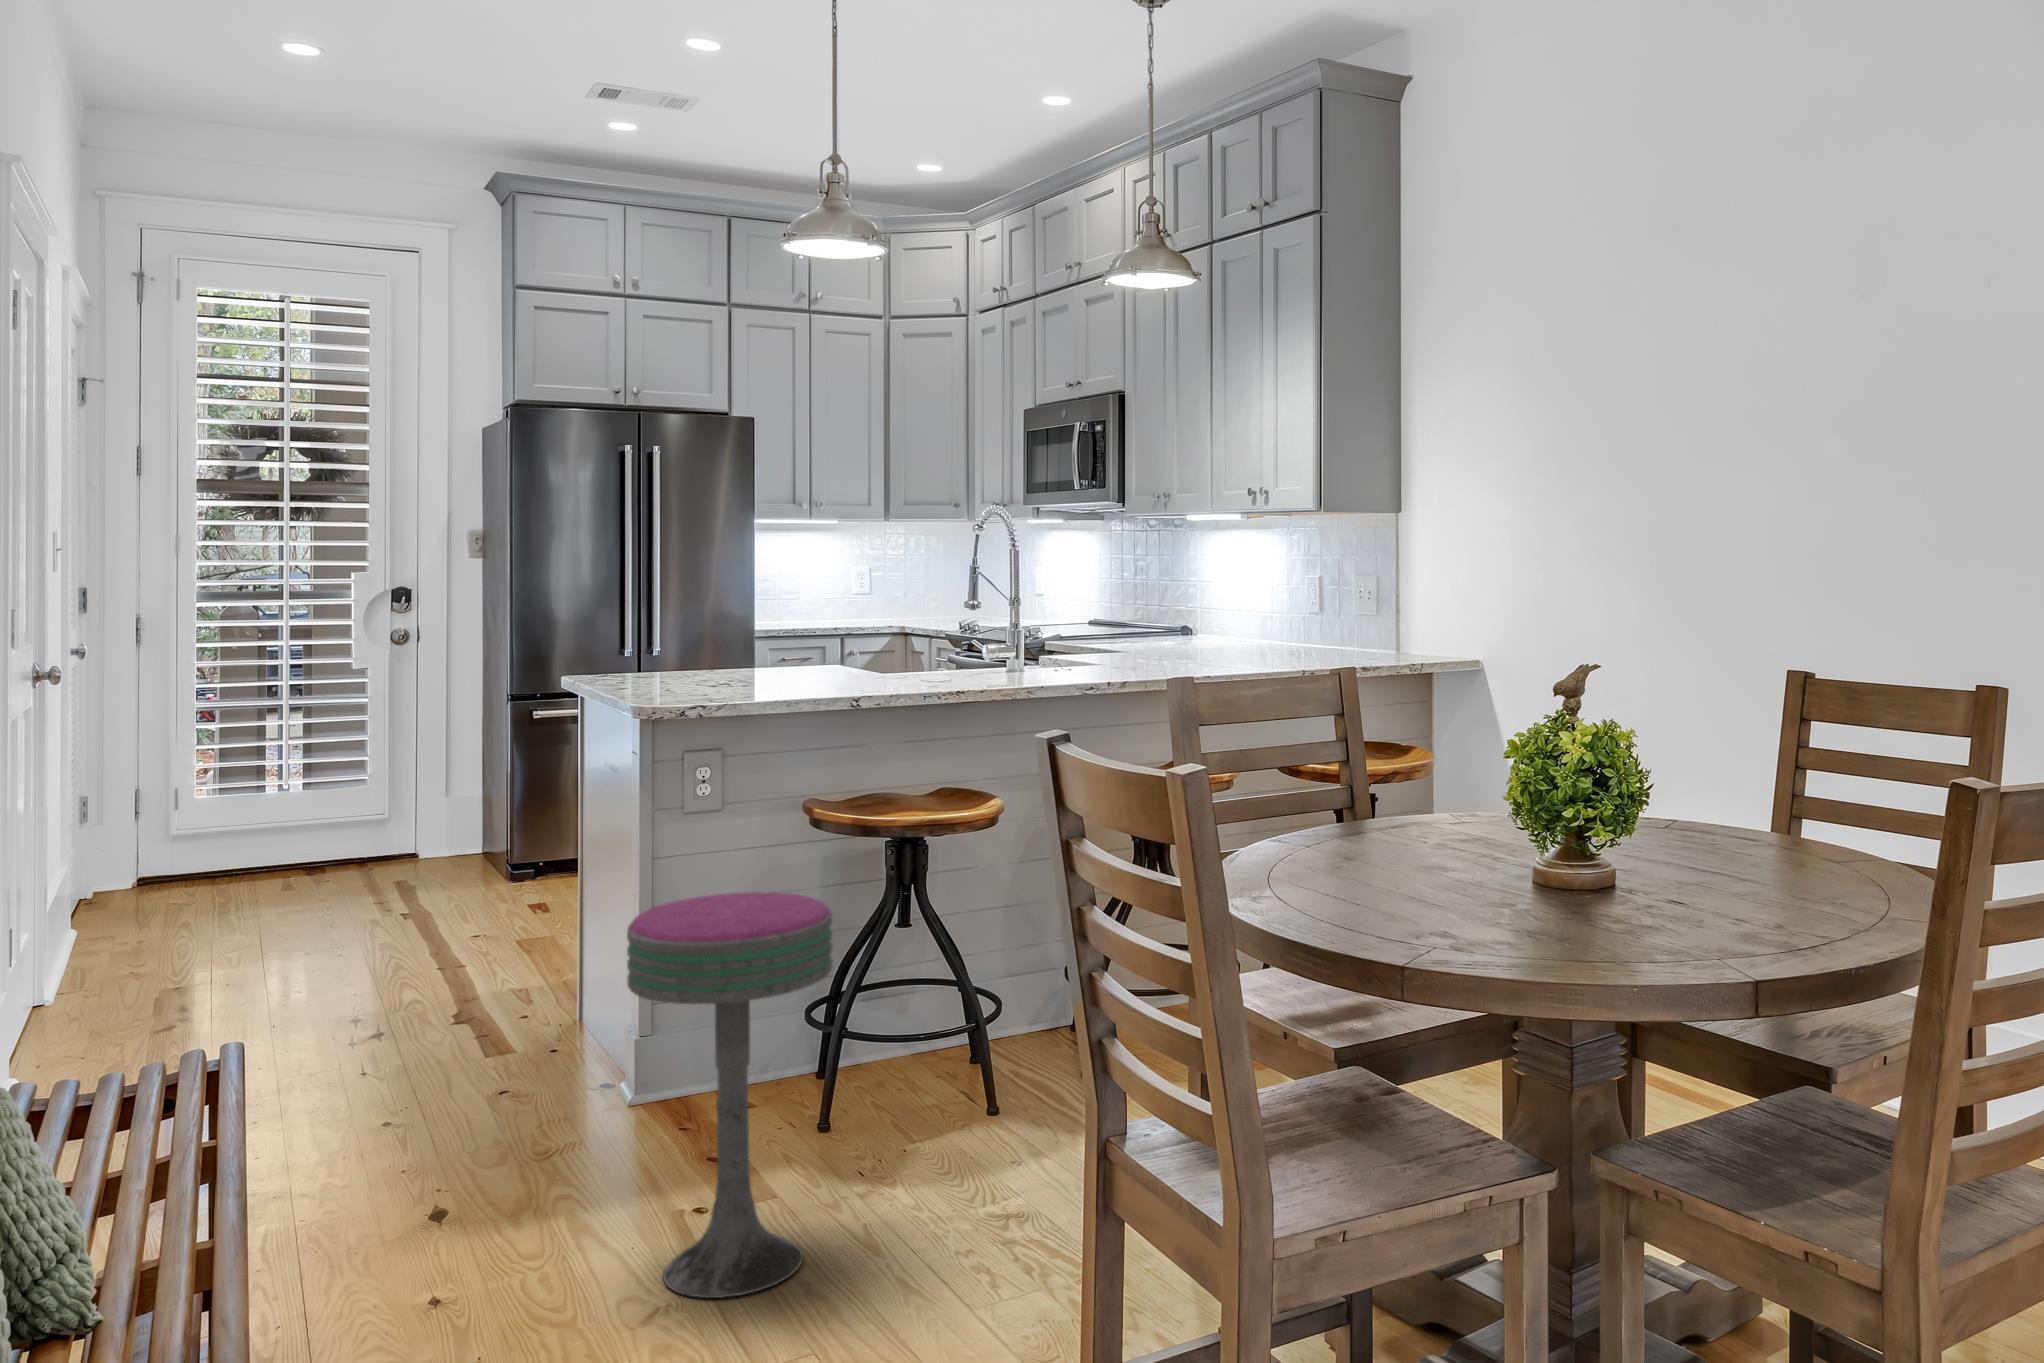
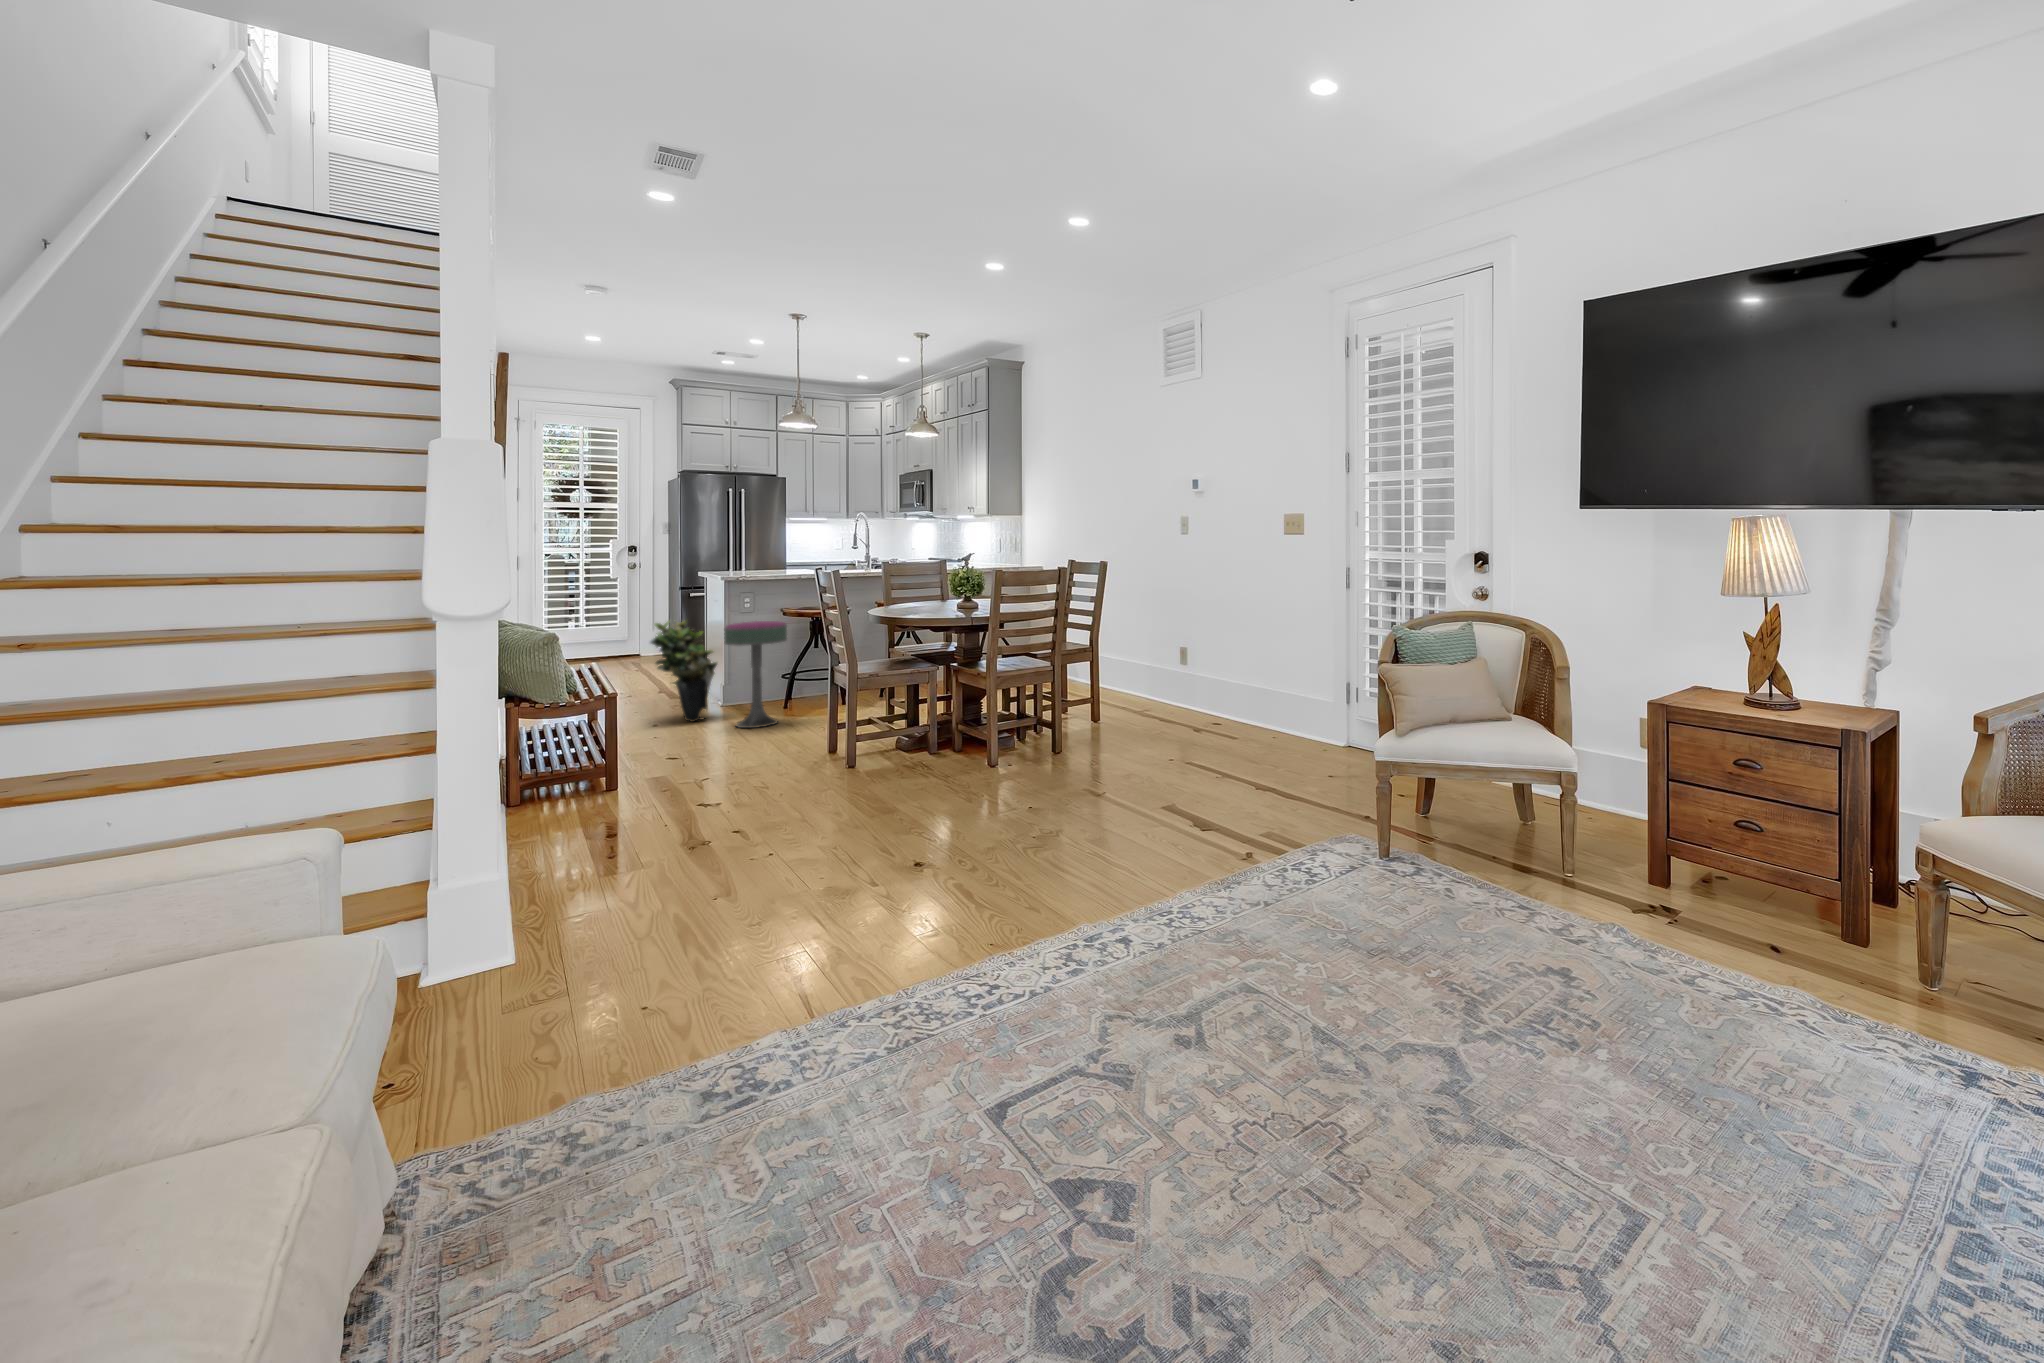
potted plant: none [386,864,606,1234] -> present [650,621,717,722]

